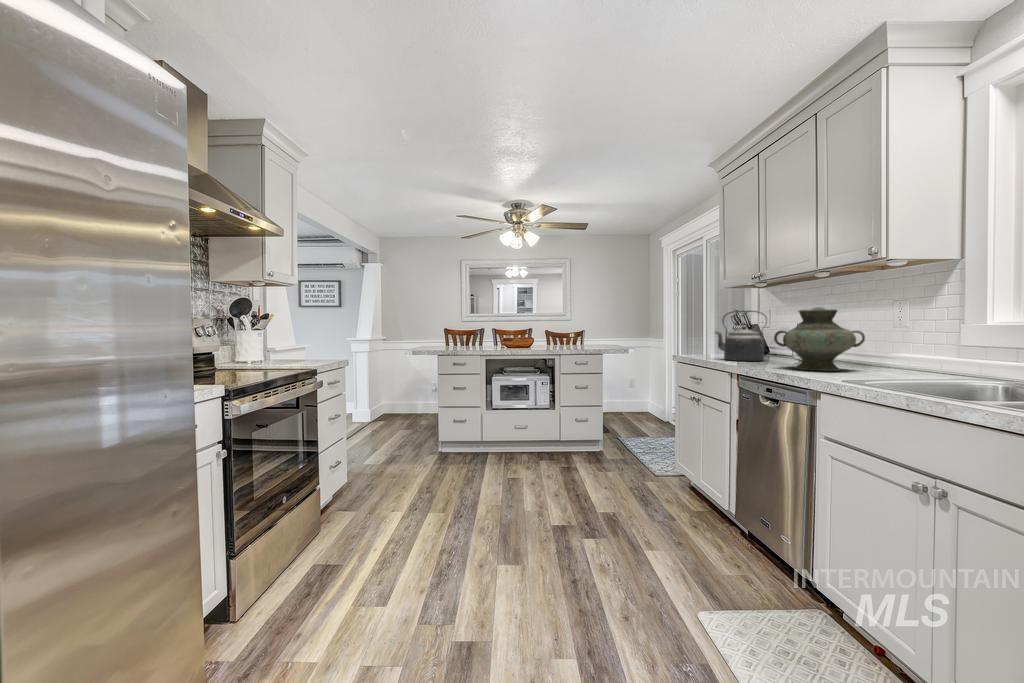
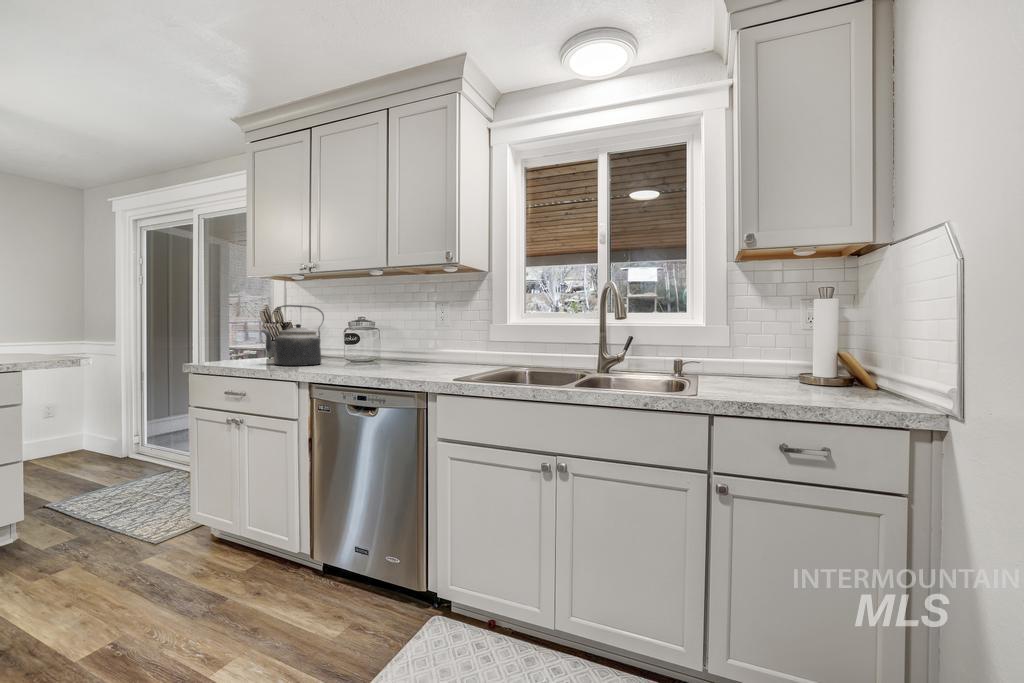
vase: present [774,307,865,371] -> none [356,307,427,372]

